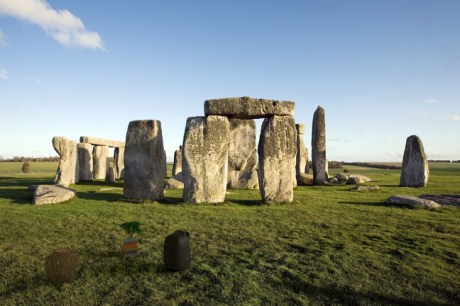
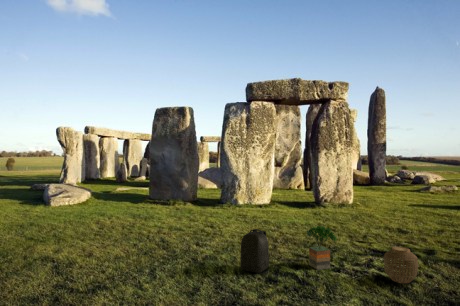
potted tree: present [120,221,143,258] -> present [306,226,337,270]
woven basket: present [45,247,78,282] -> present [384,247,418,283]

